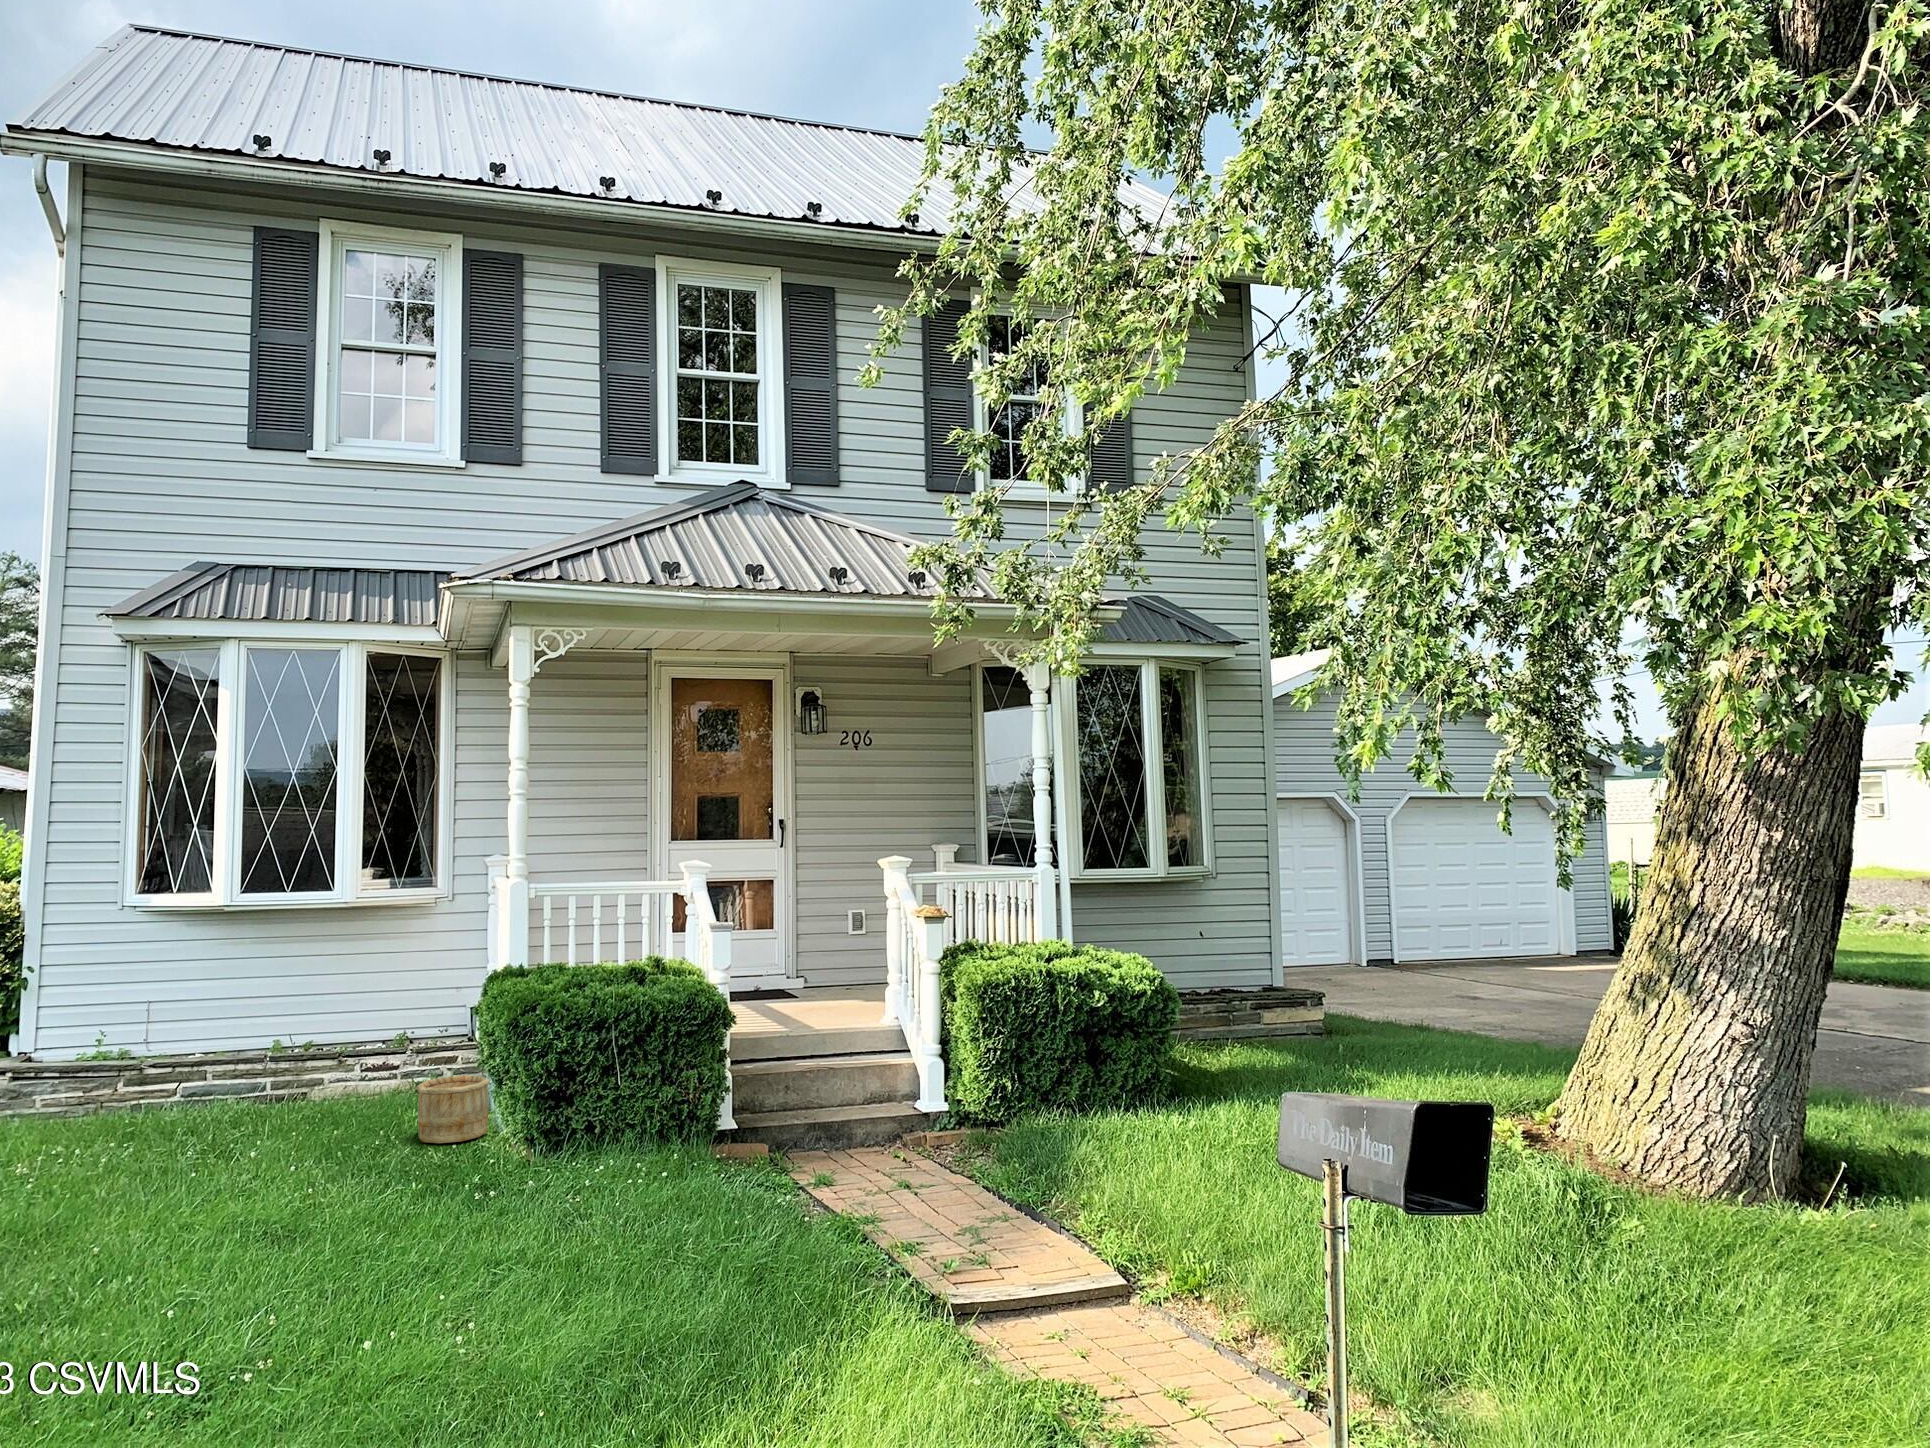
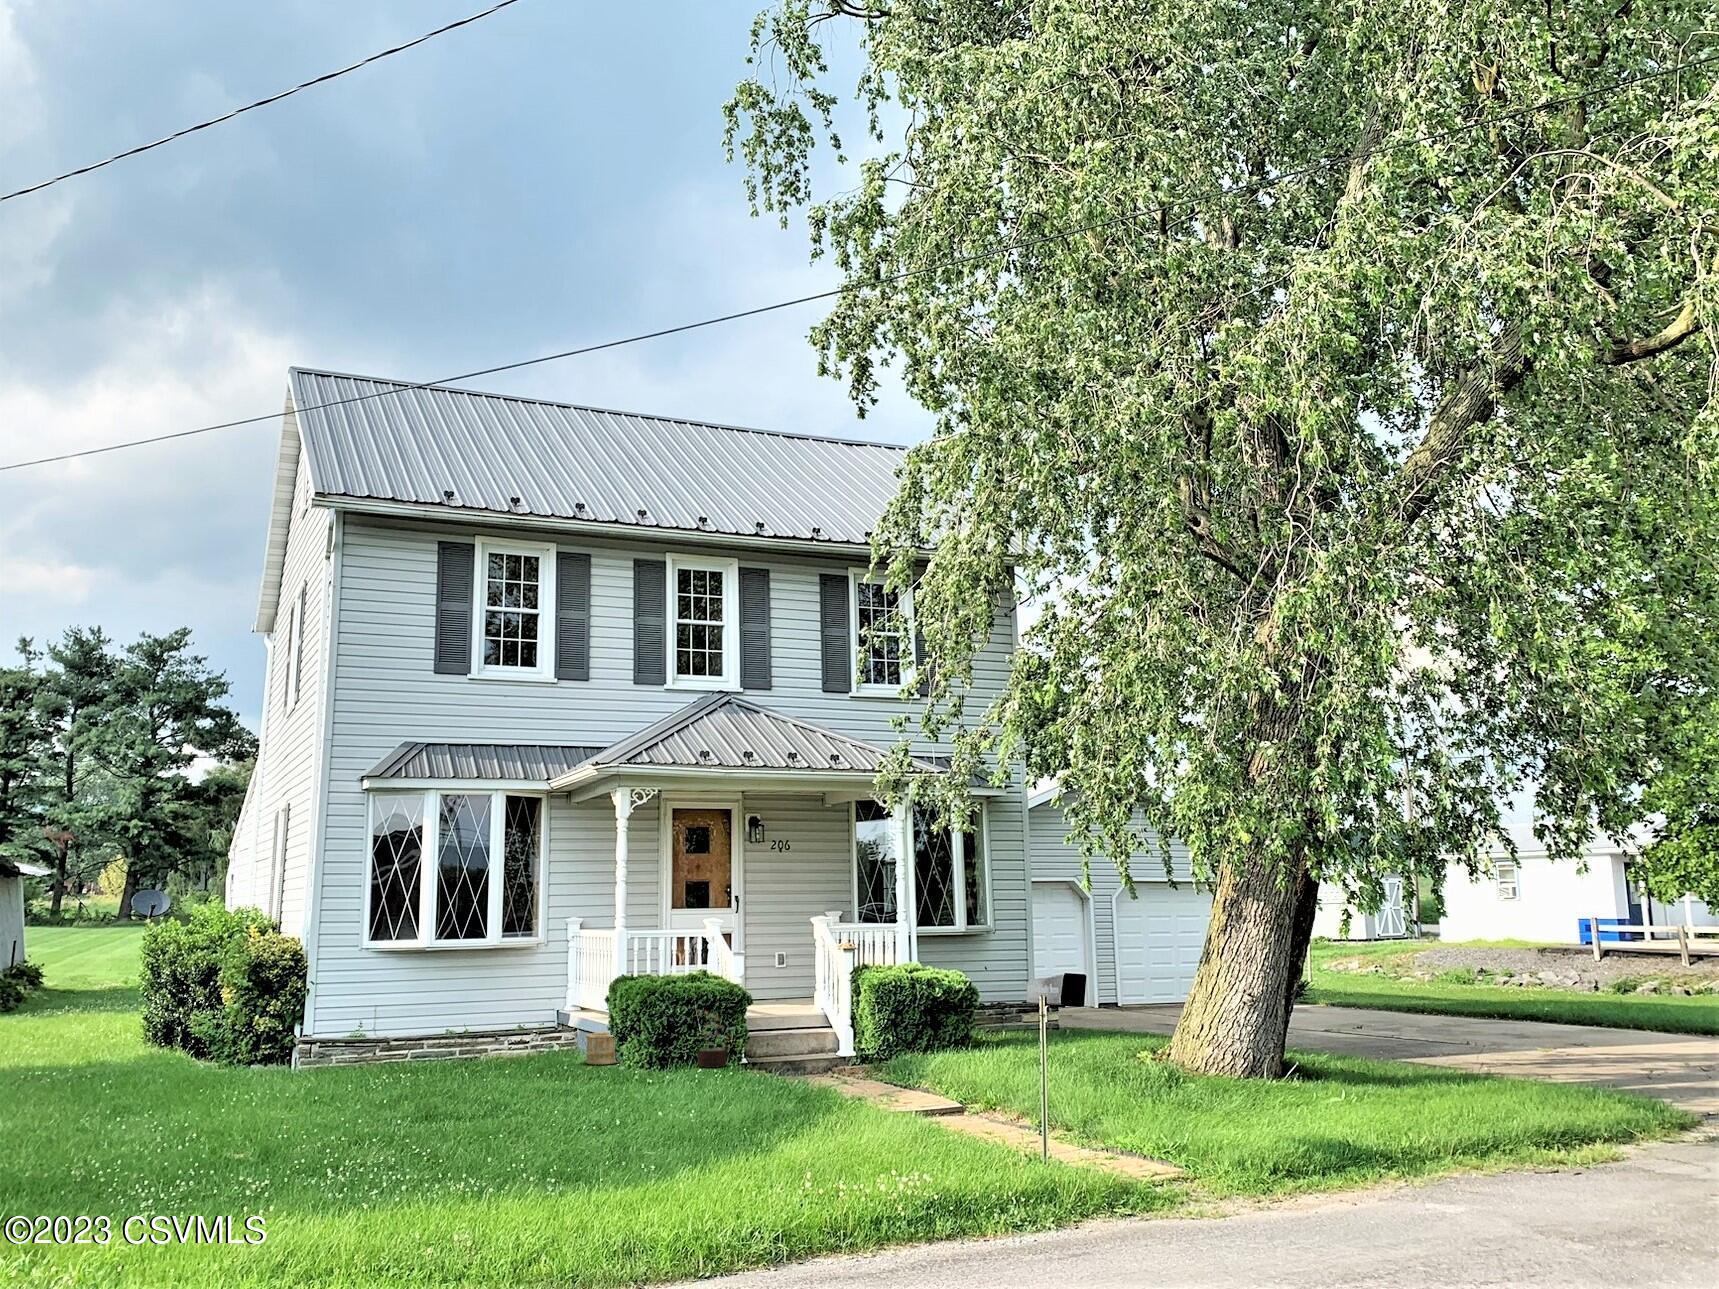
decorative plant: none [595,1047,668,1168] -> present [697,1011,729,1068]

